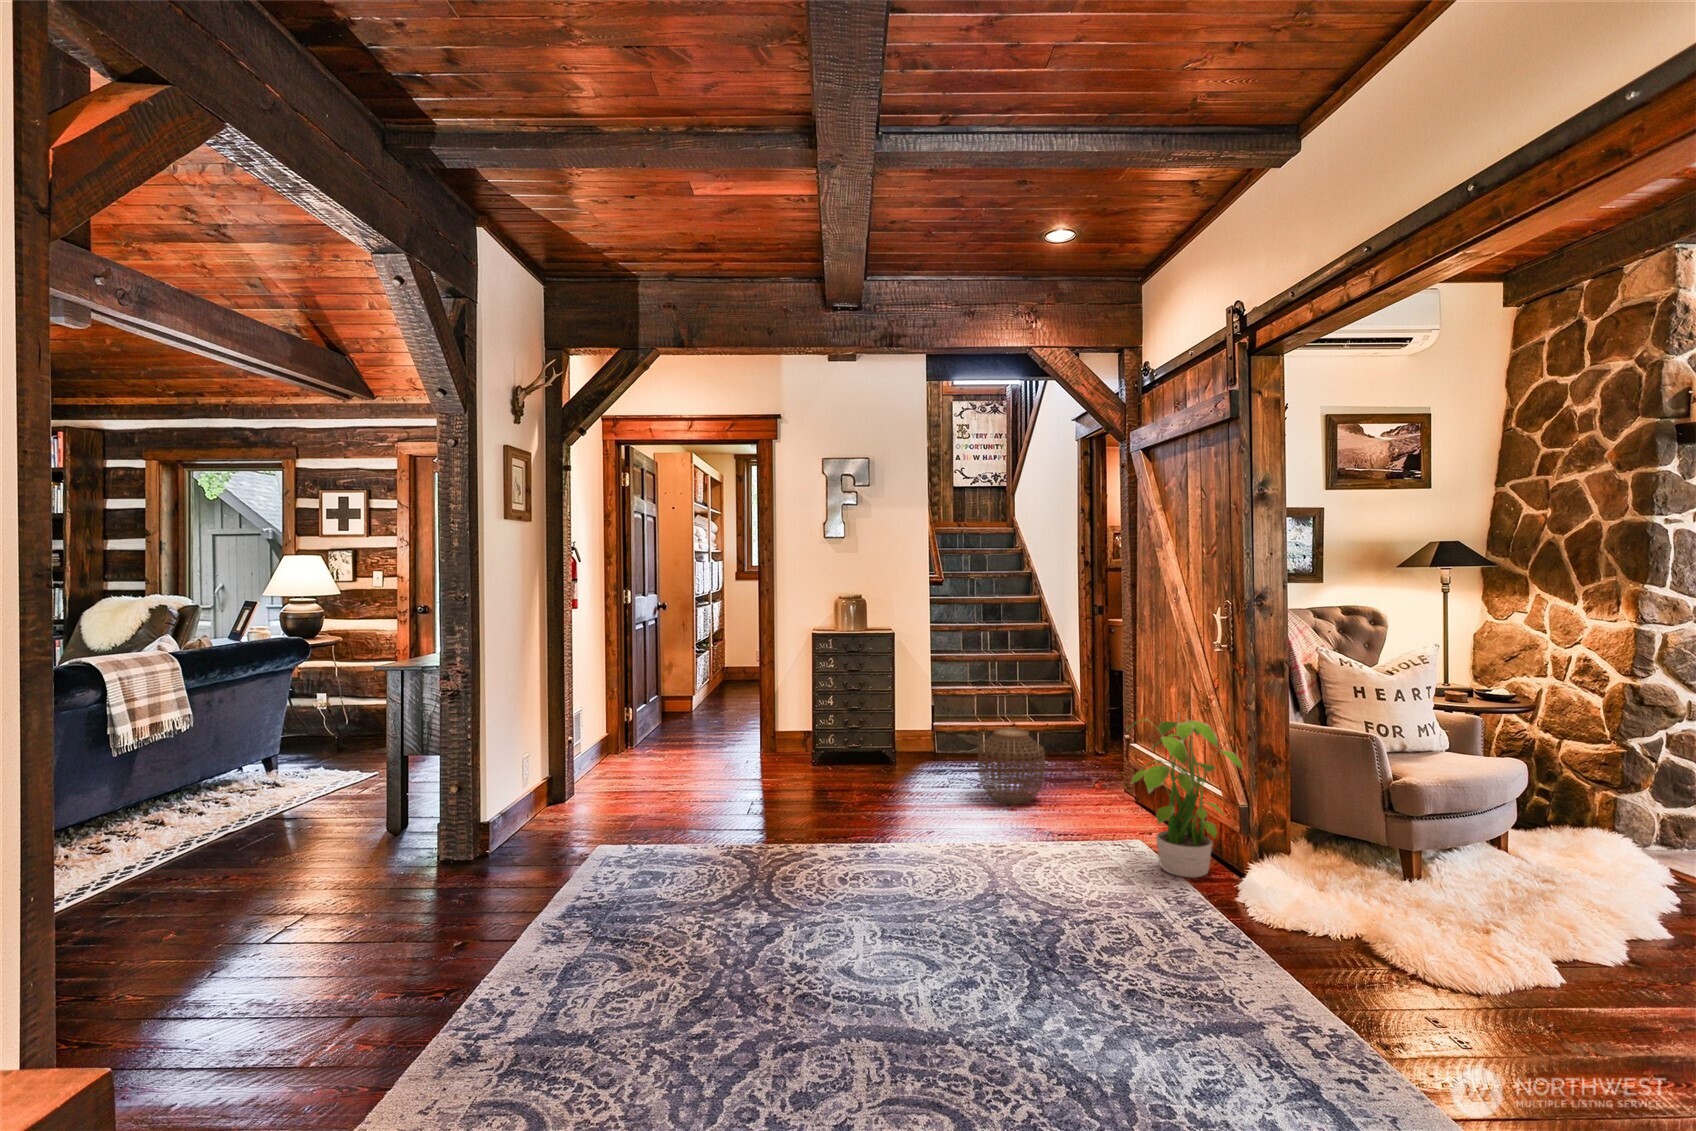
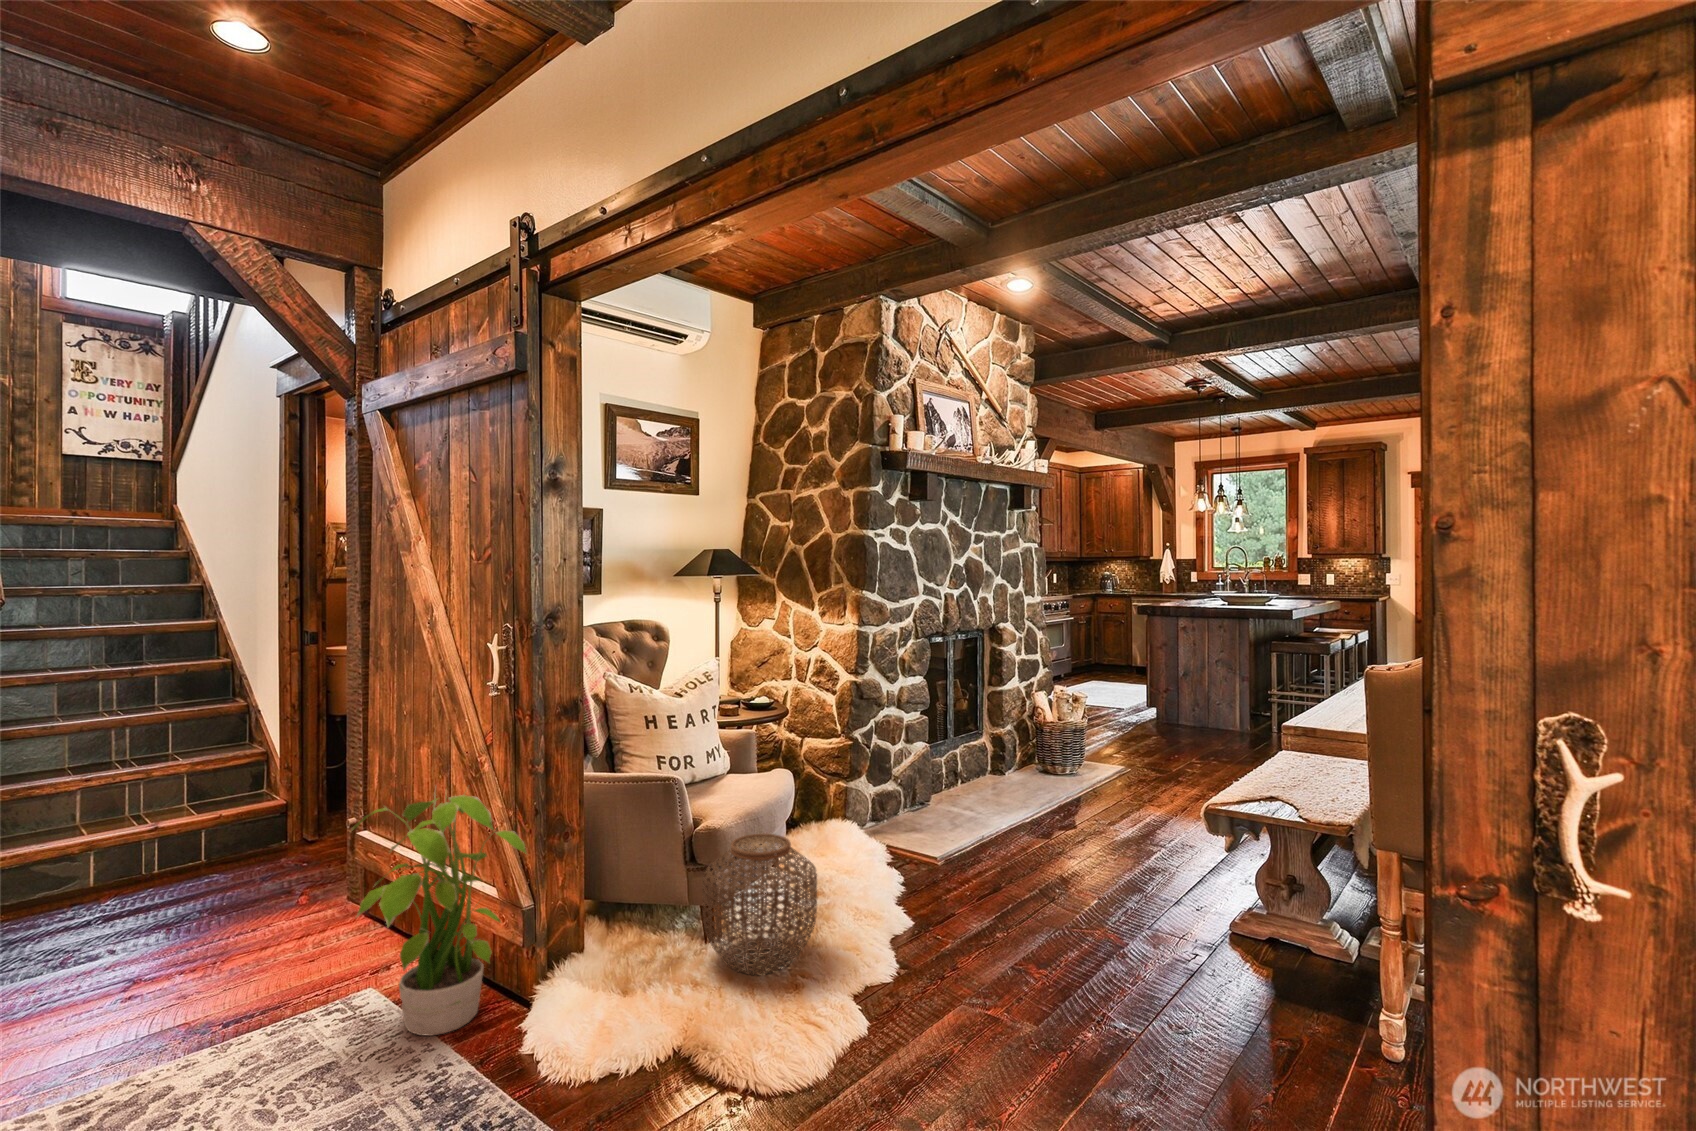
woven basket: present [978,728,1045,804] -> present [703,834,817,975]

